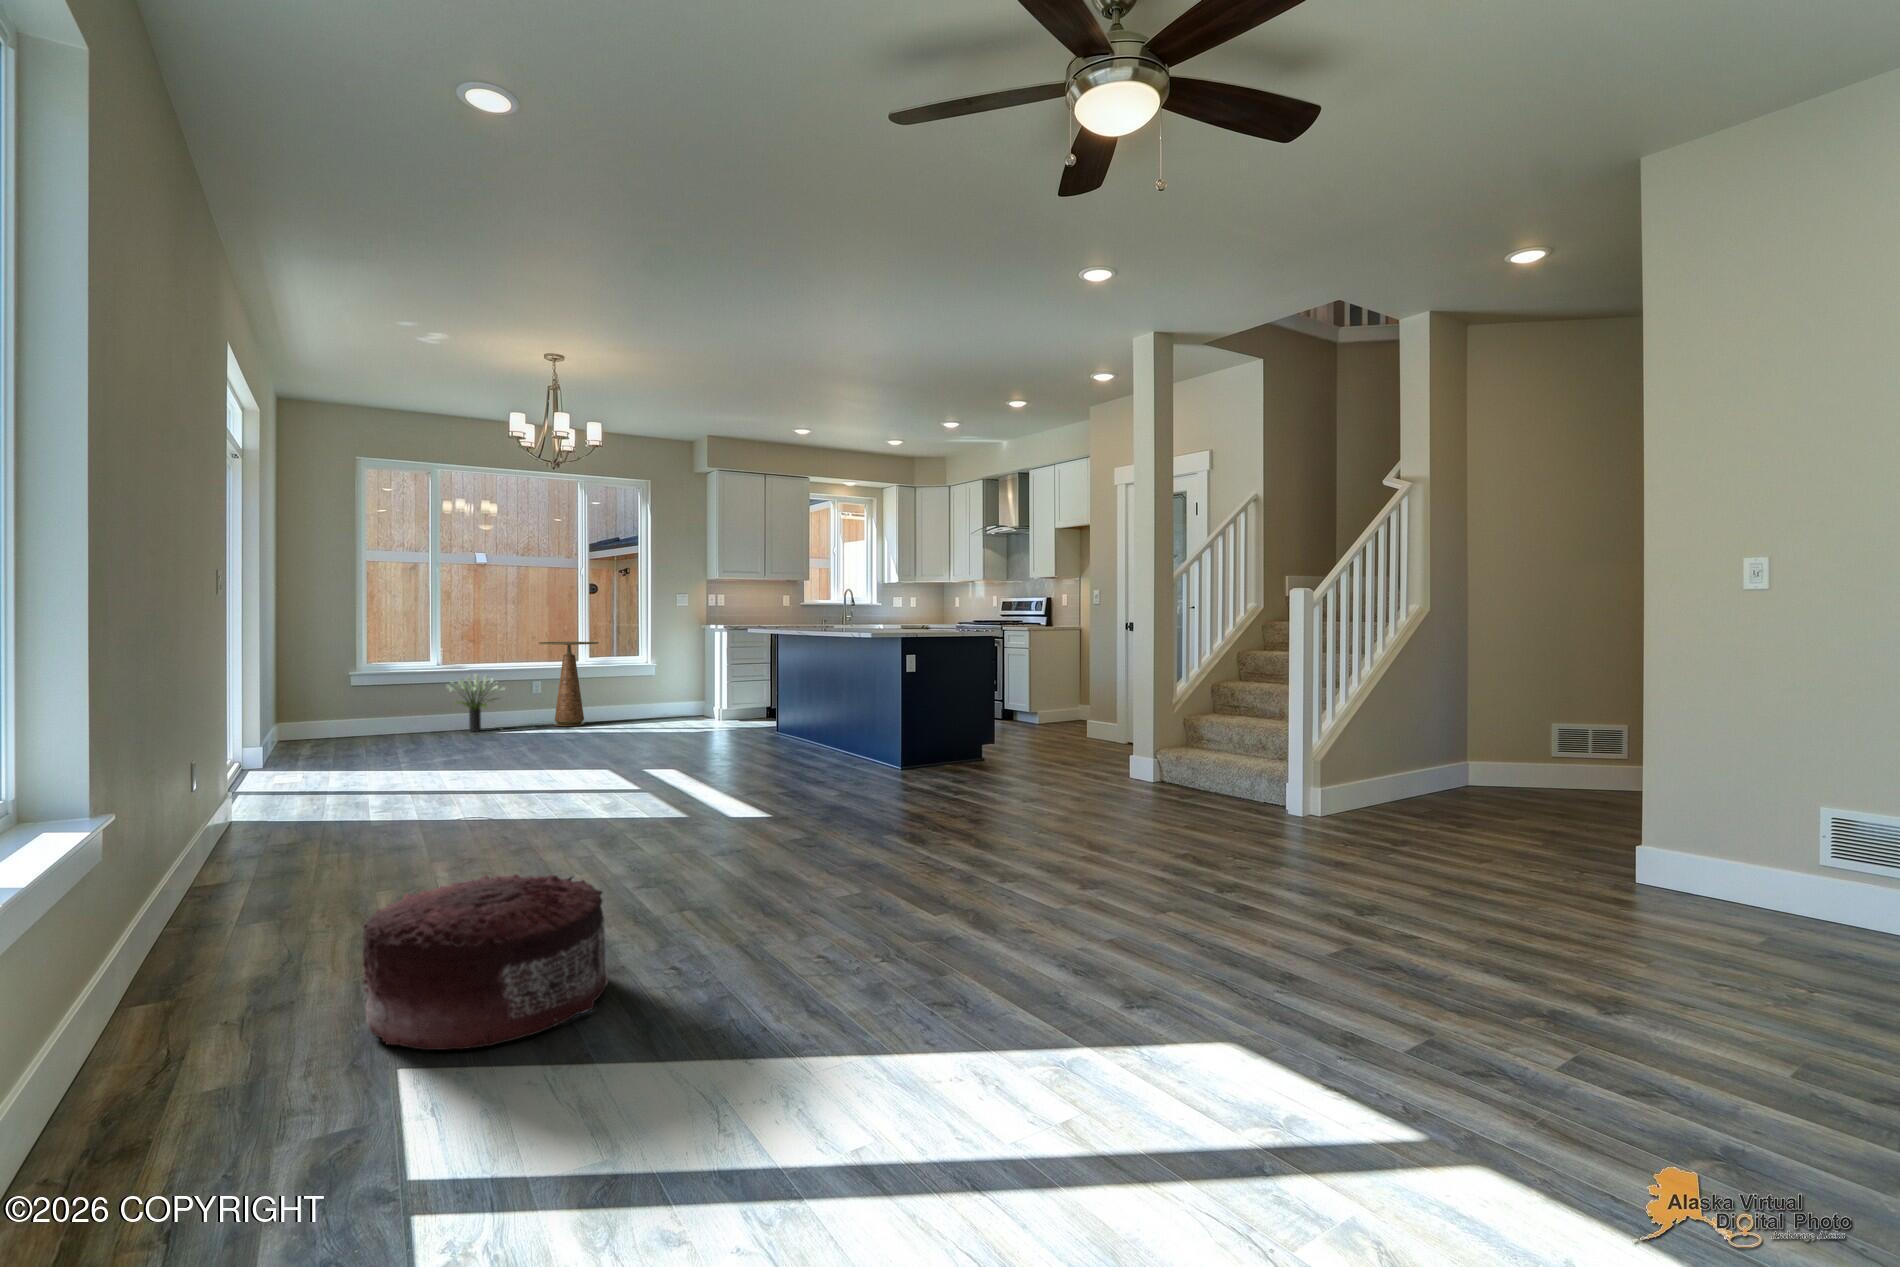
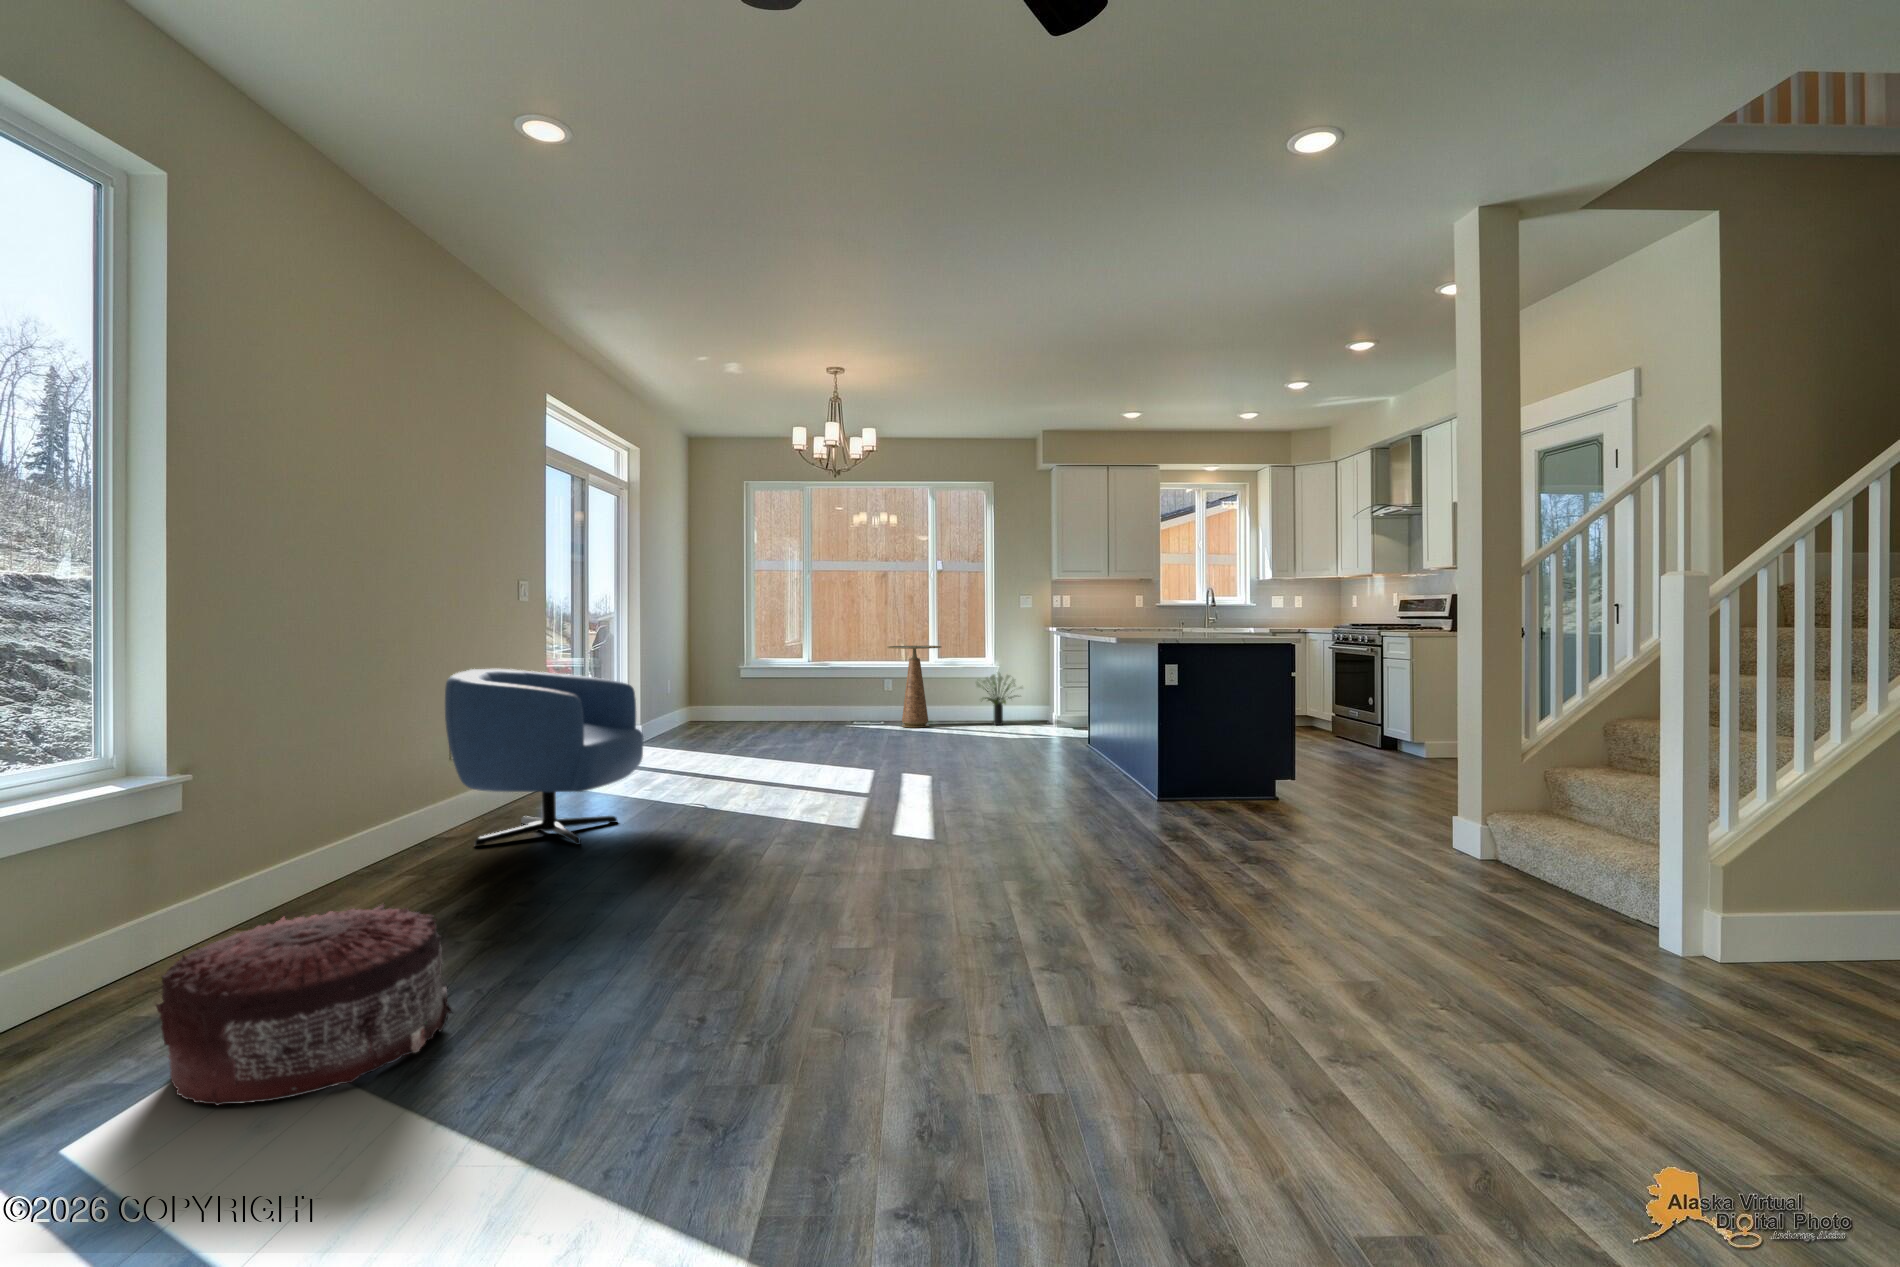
armchair: none [217,662,443,861] -> present [445,669,643,846]
potted plant: present [446,674,505,732] -> present [976,673,1023,725]

